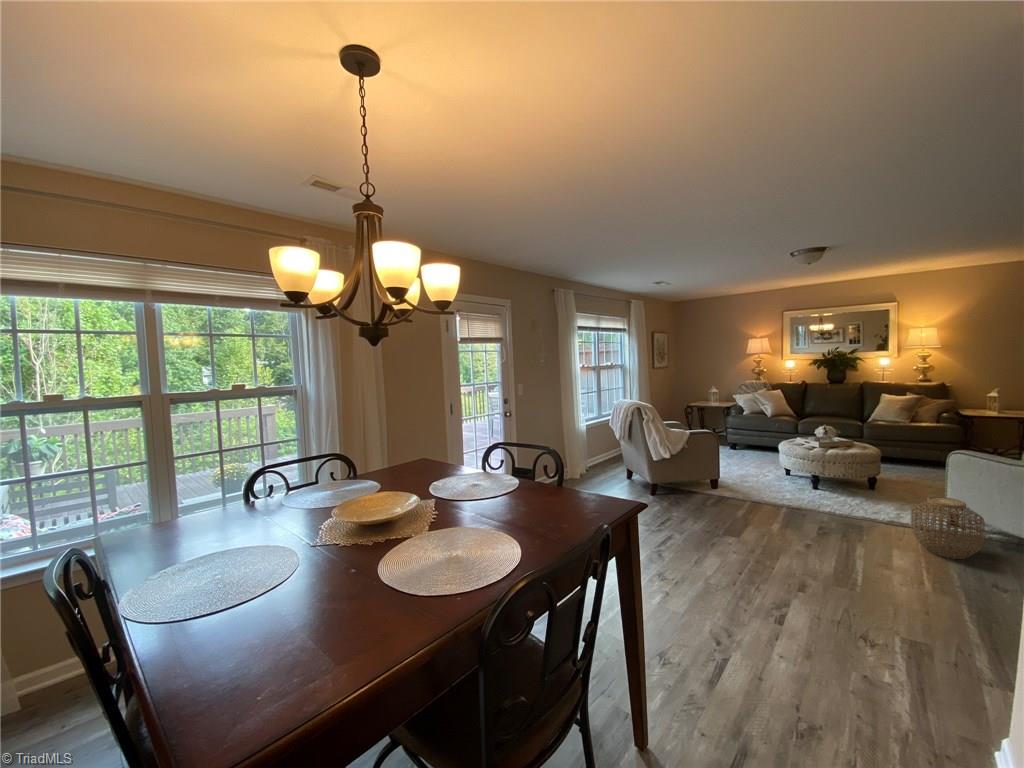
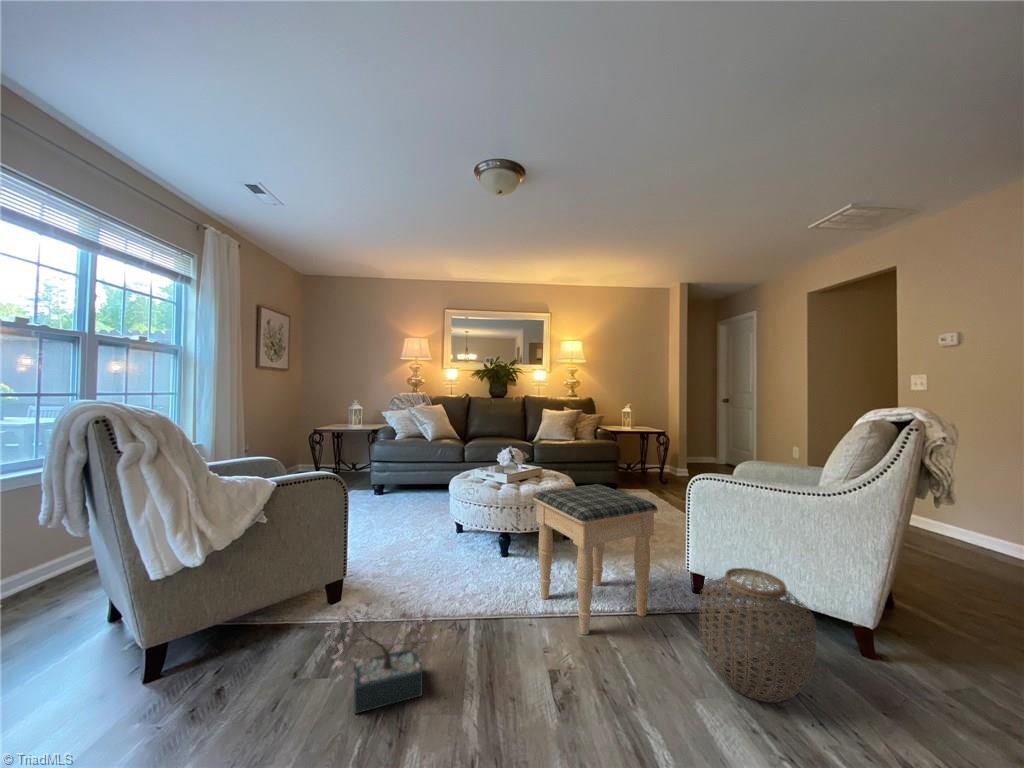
footstool: none [825,450,909,524] -> present [533,484,658,635]
decorative plant: none [716,478,763,517] -> present [323,600,438,713]

